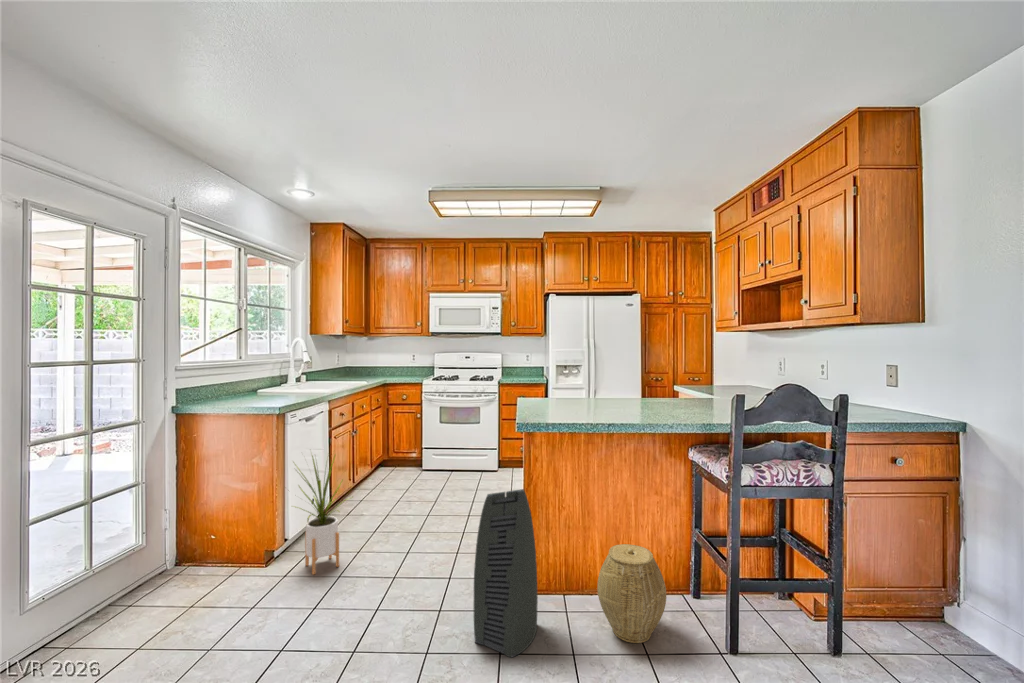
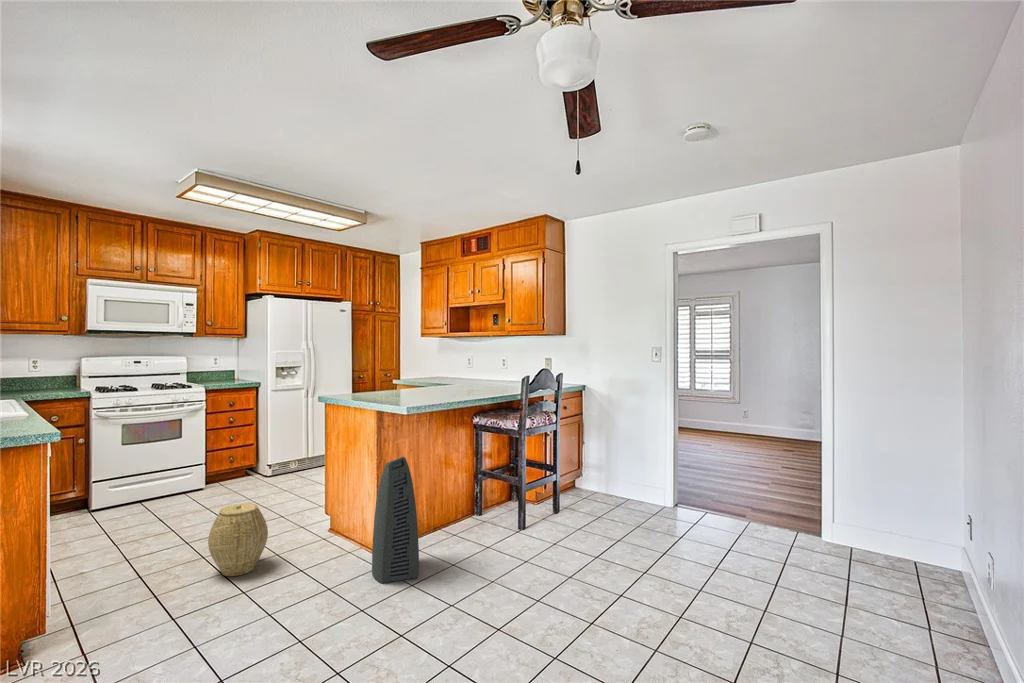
house plant: present [298,456,342,574] -> none [82,465,177,620]
woven basket: present [597,544,666,643] -> present [208,503,268,576]

